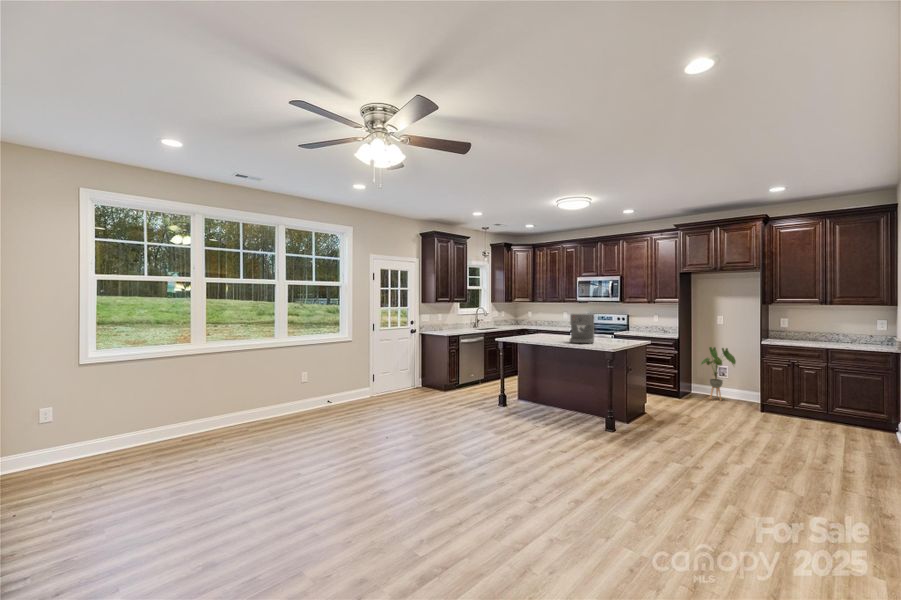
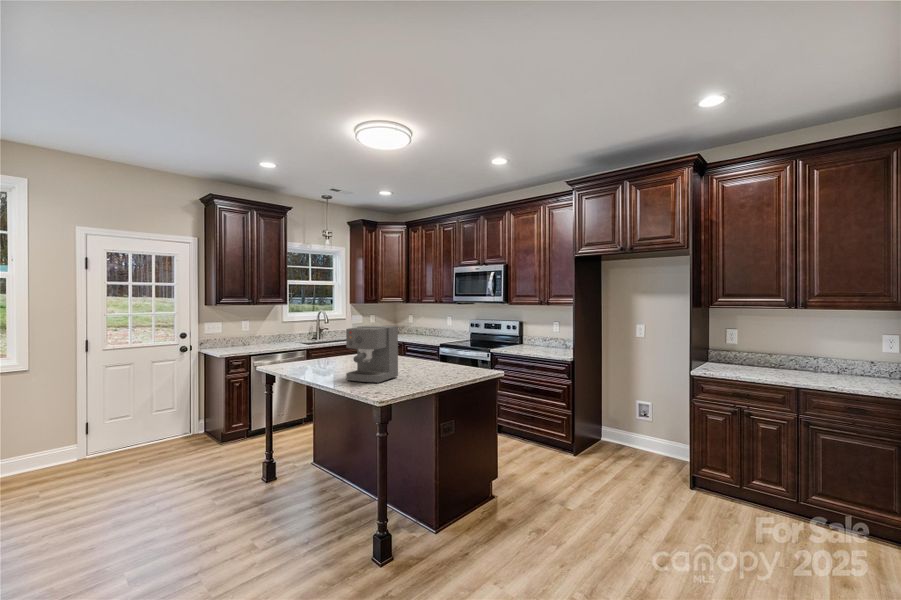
house plant: present [701,347,736,401] -> none [605,374,658,461]

